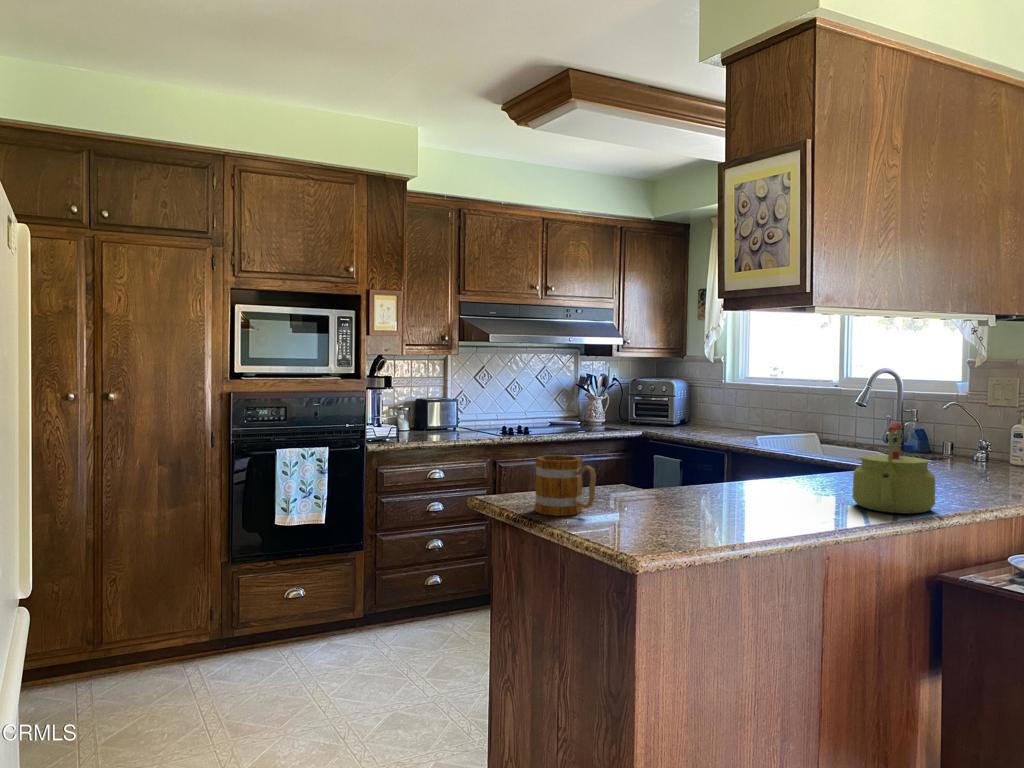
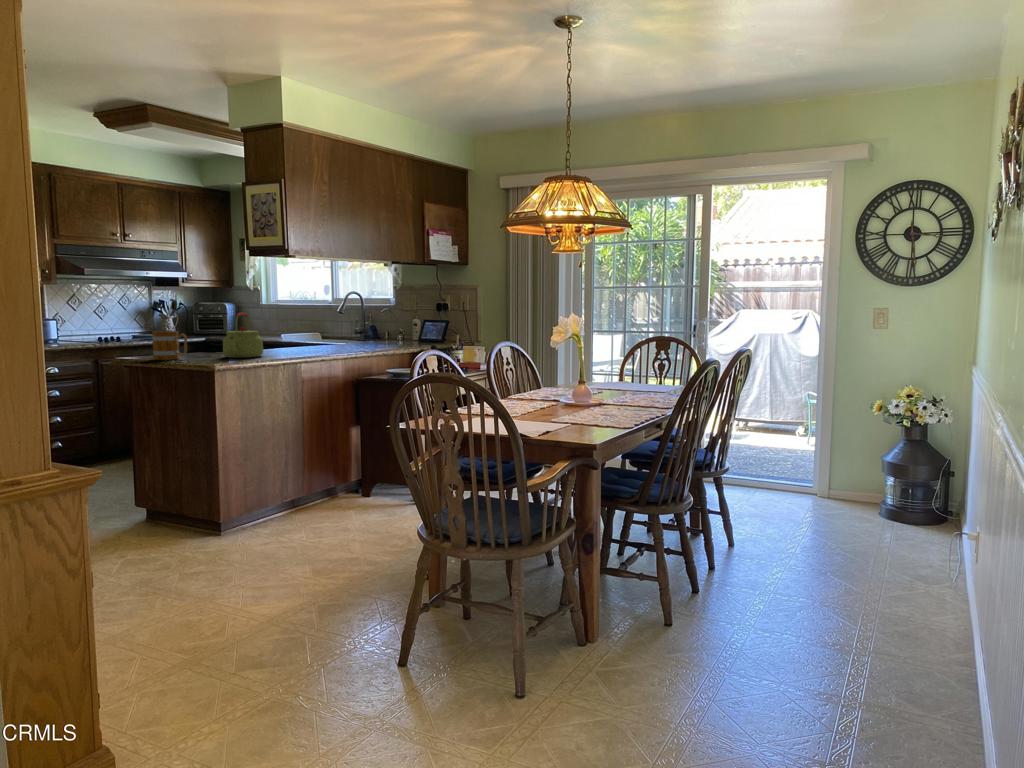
kettle: present [853,422,935,514] -> present [223,312,263,358]

